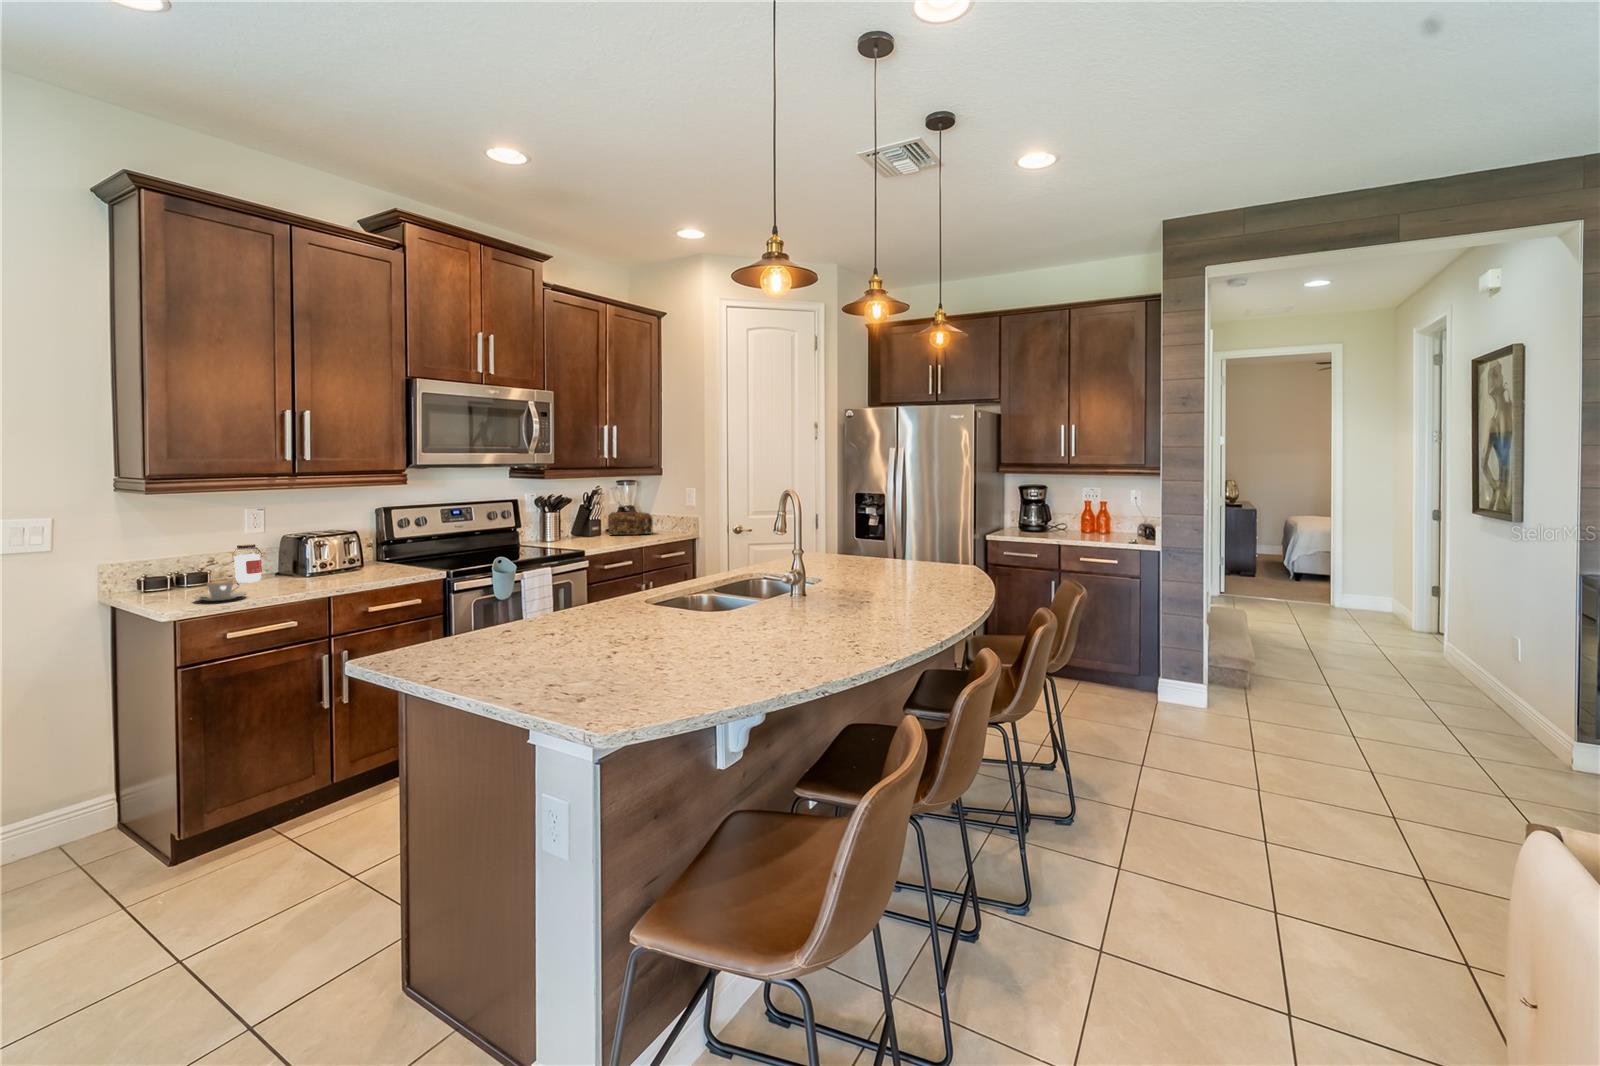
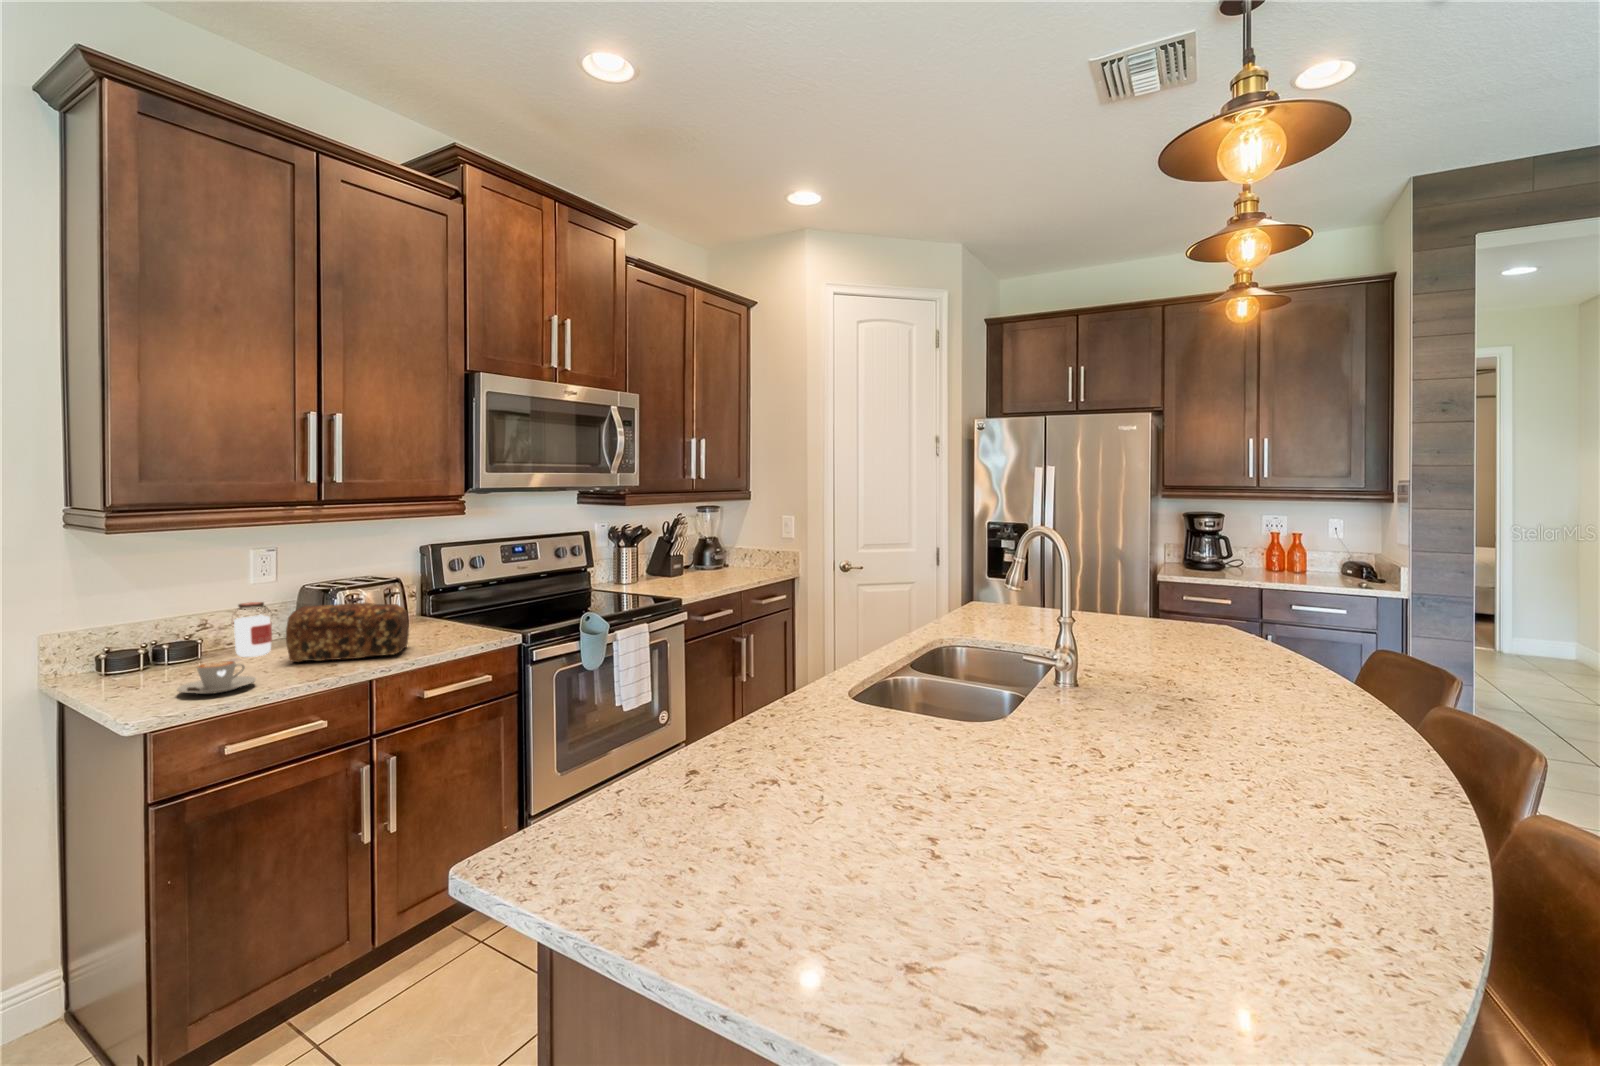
bread loaf: present [608,512,653,535] -> present [286,603,409,662]

